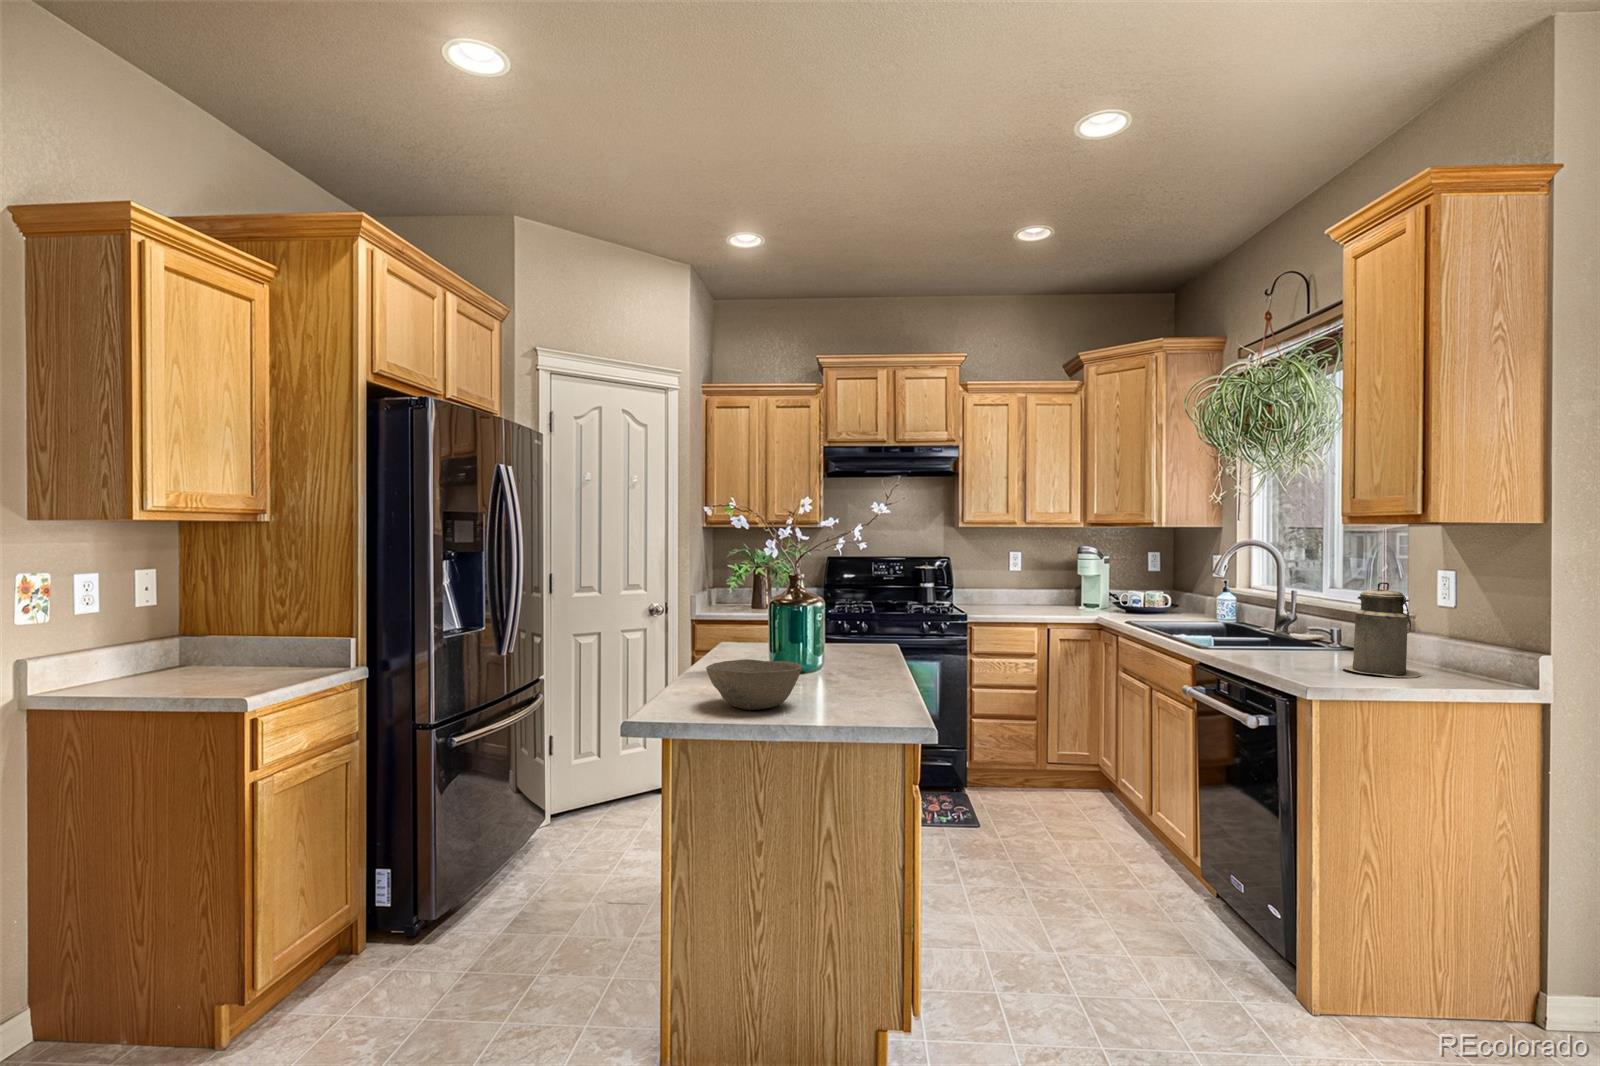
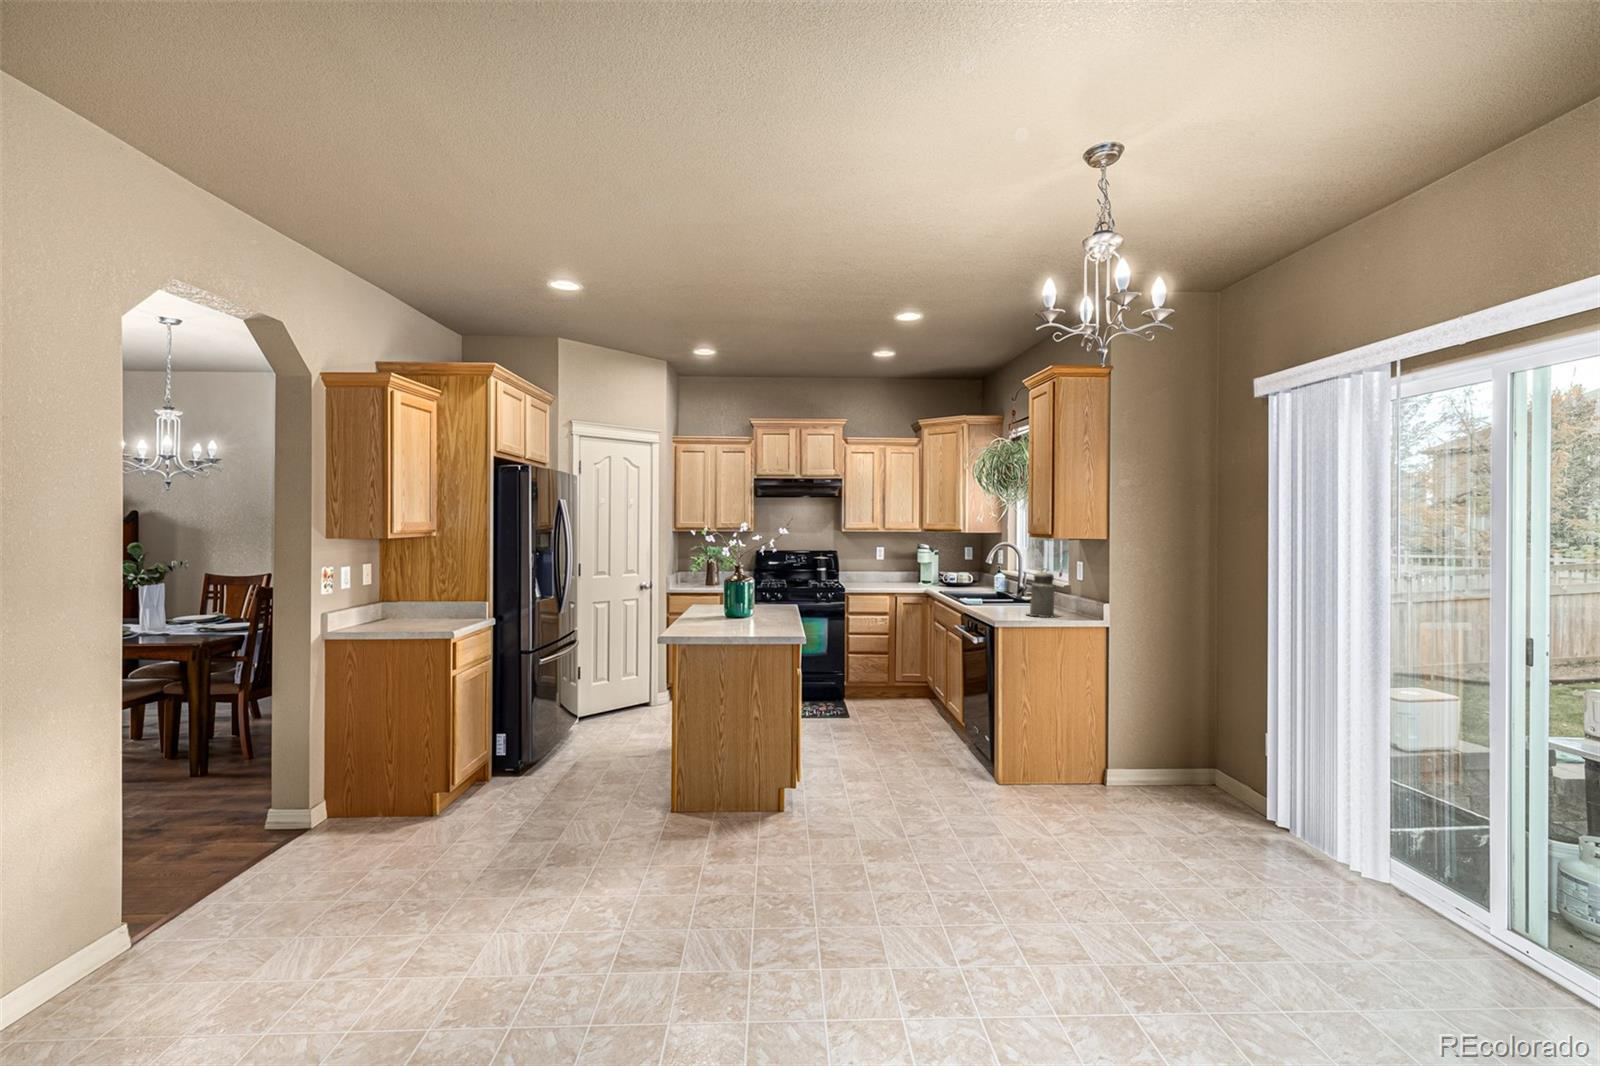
bowl: present [706,659,802,710] -> none [695,609,743,632]

